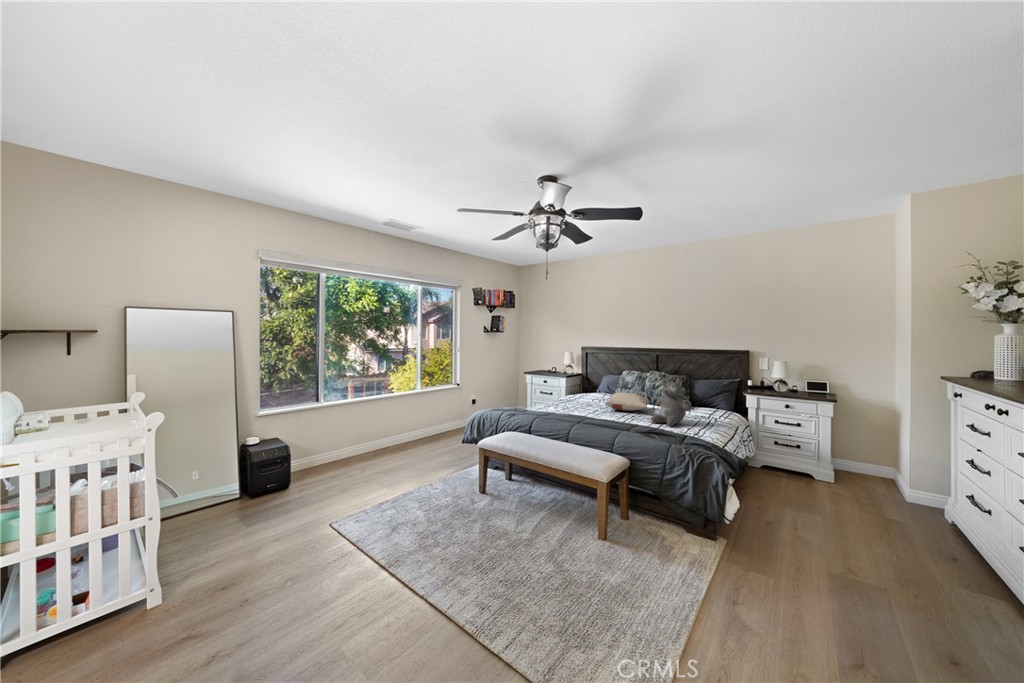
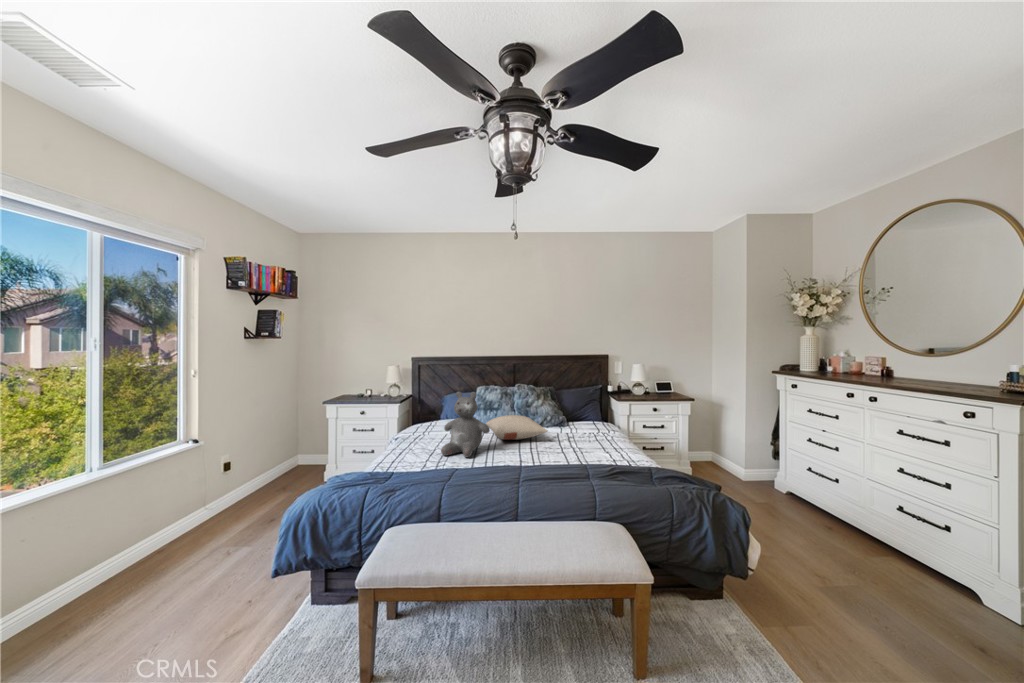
teddy bear: present [651,378,691,426] -> present [441,392,490,457]

